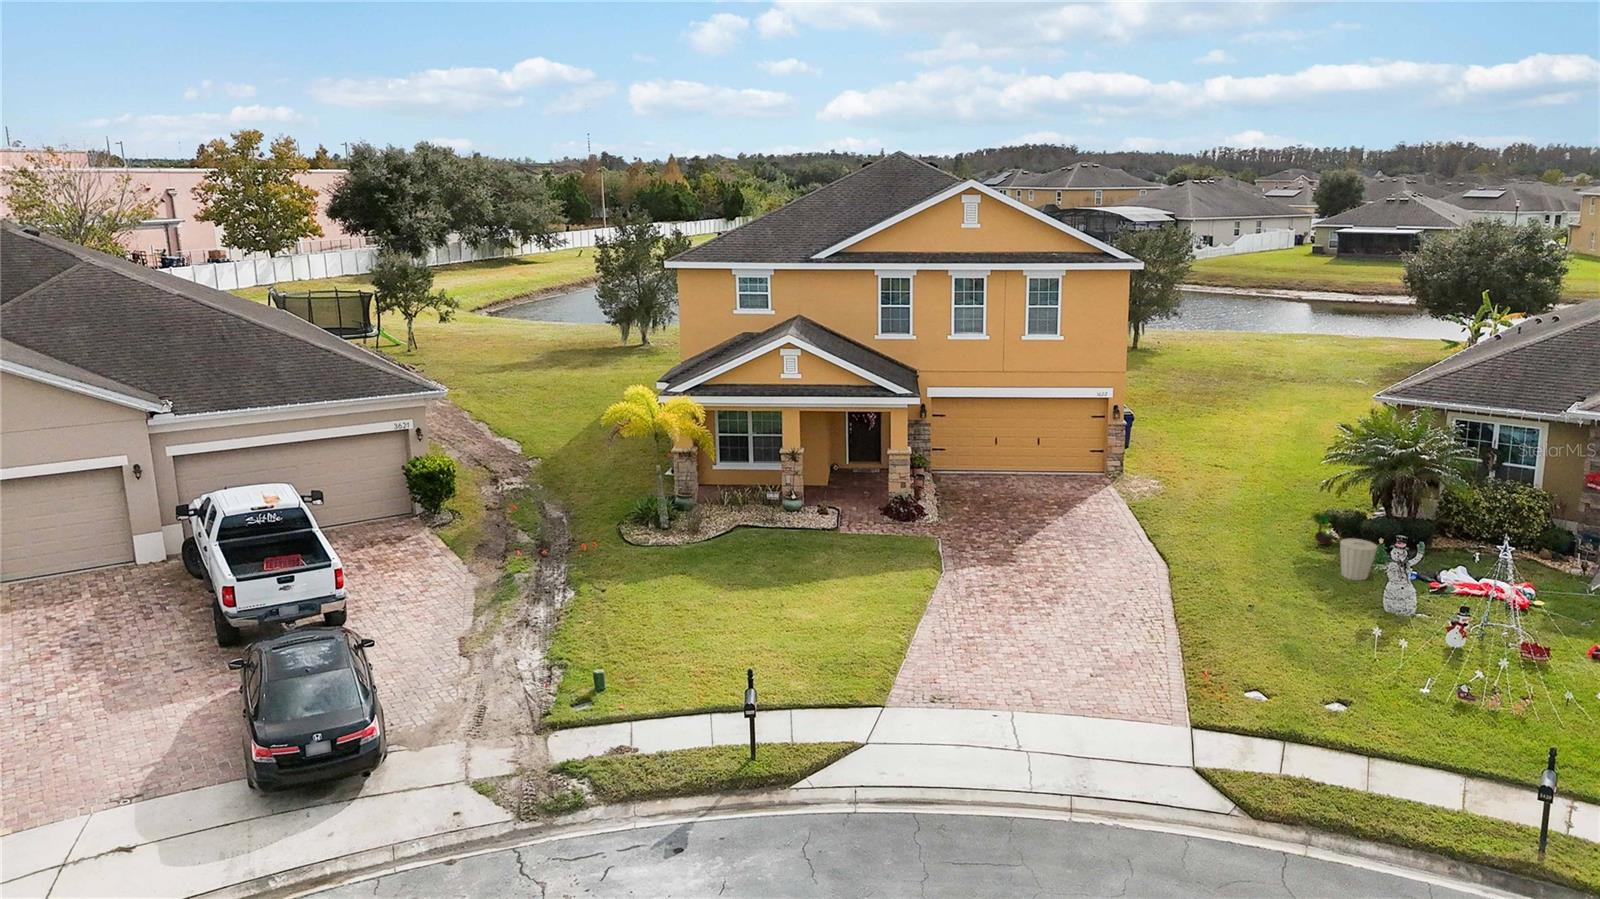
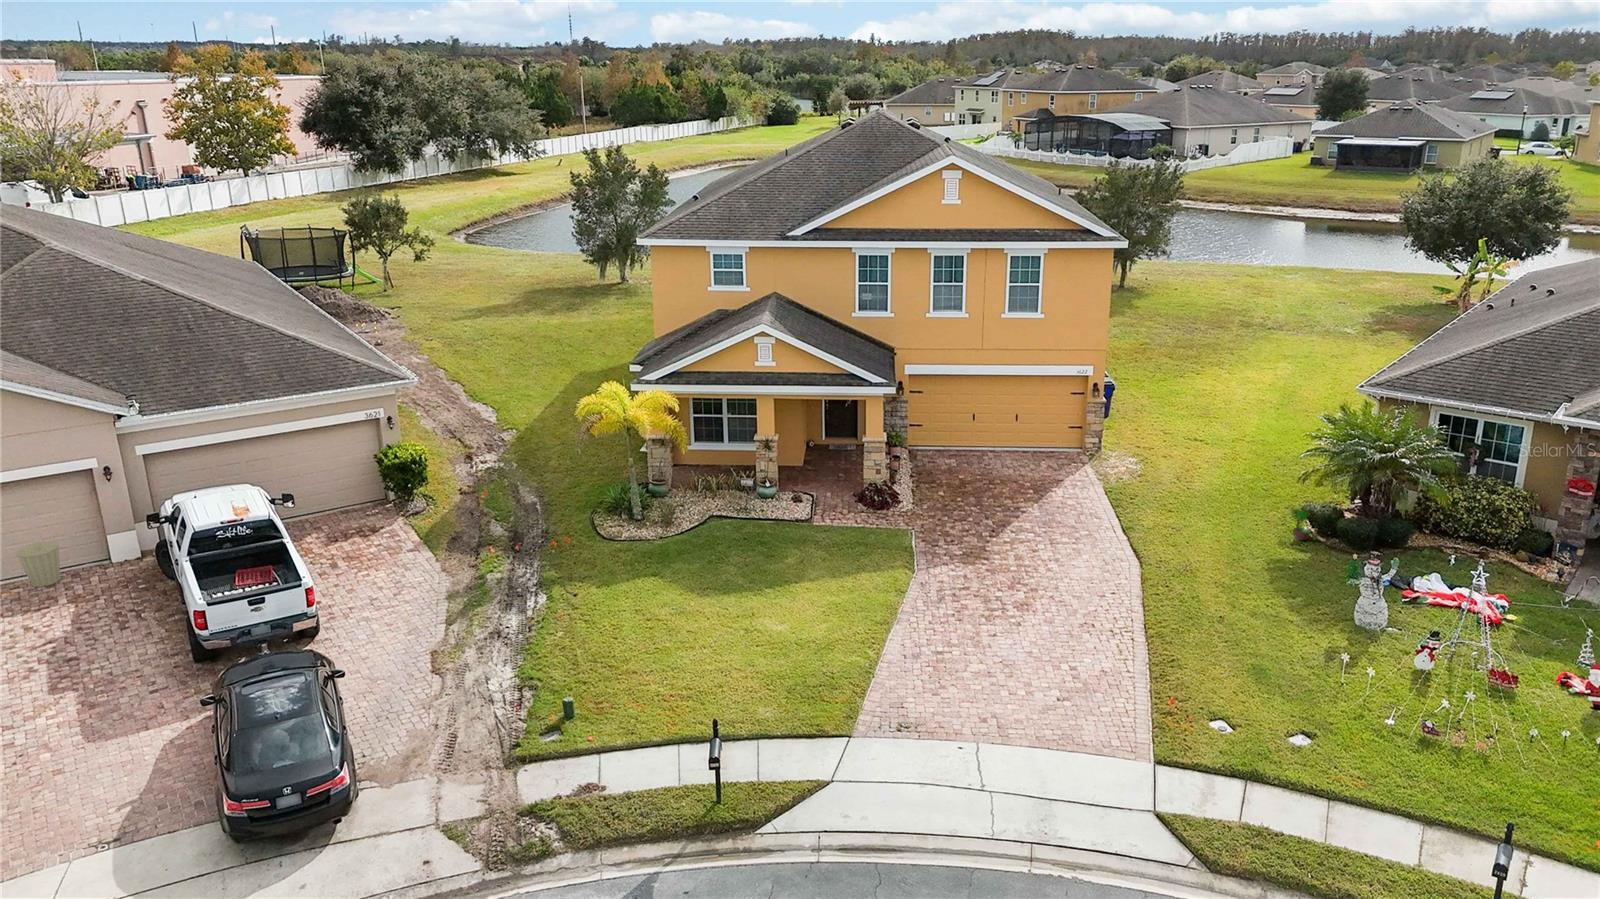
trash can: present [1340,538,1377,580] -> present [16,541,60,587]

